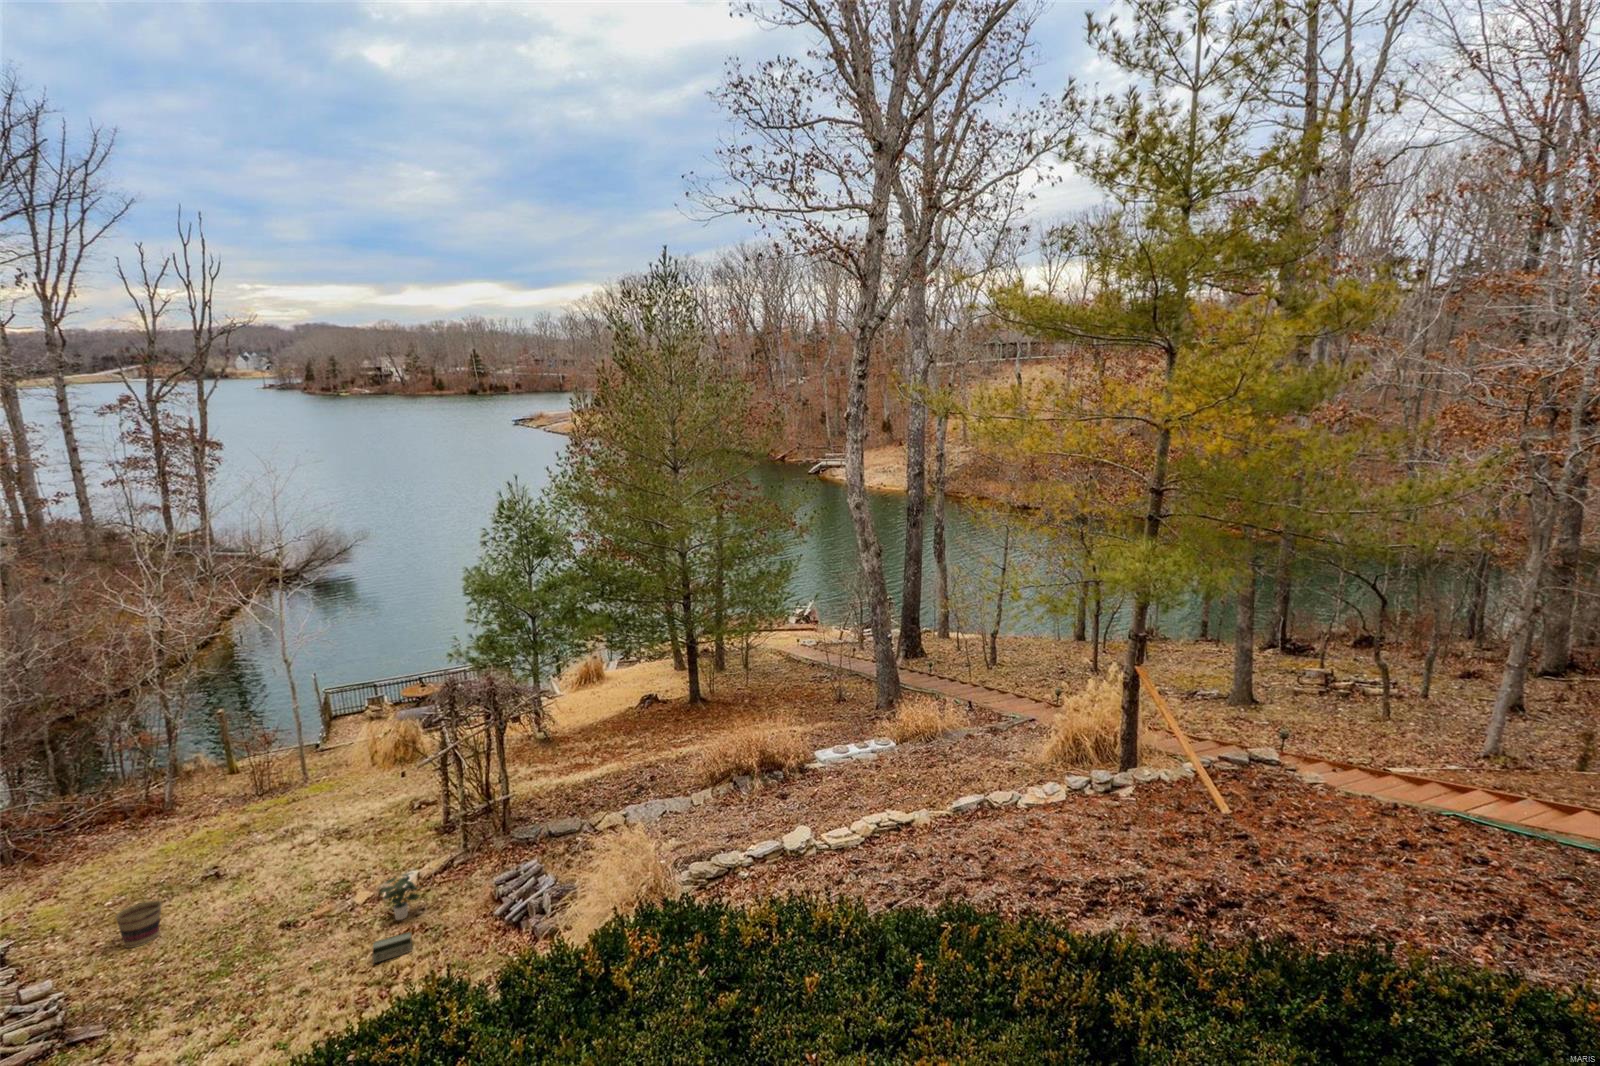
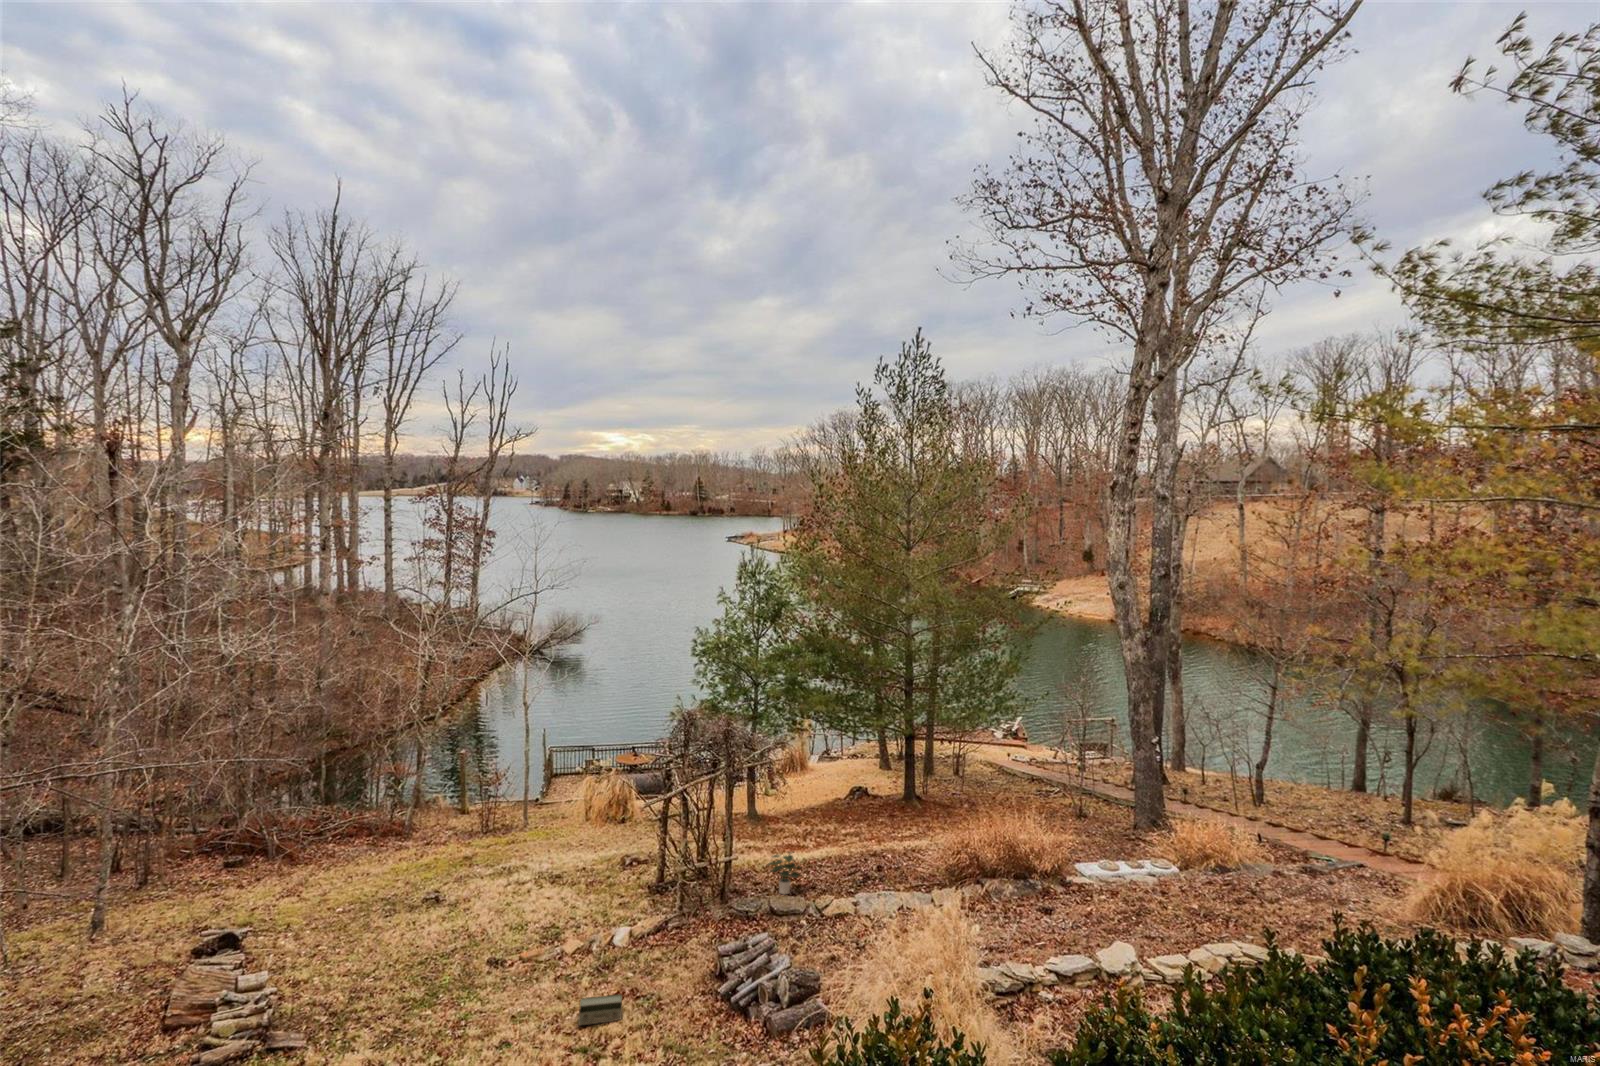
potted plant: present [380,873,422,920] -> present [768,852,802,894]
basket: present [116,901,162,948] -> none [342,909,384,957]

